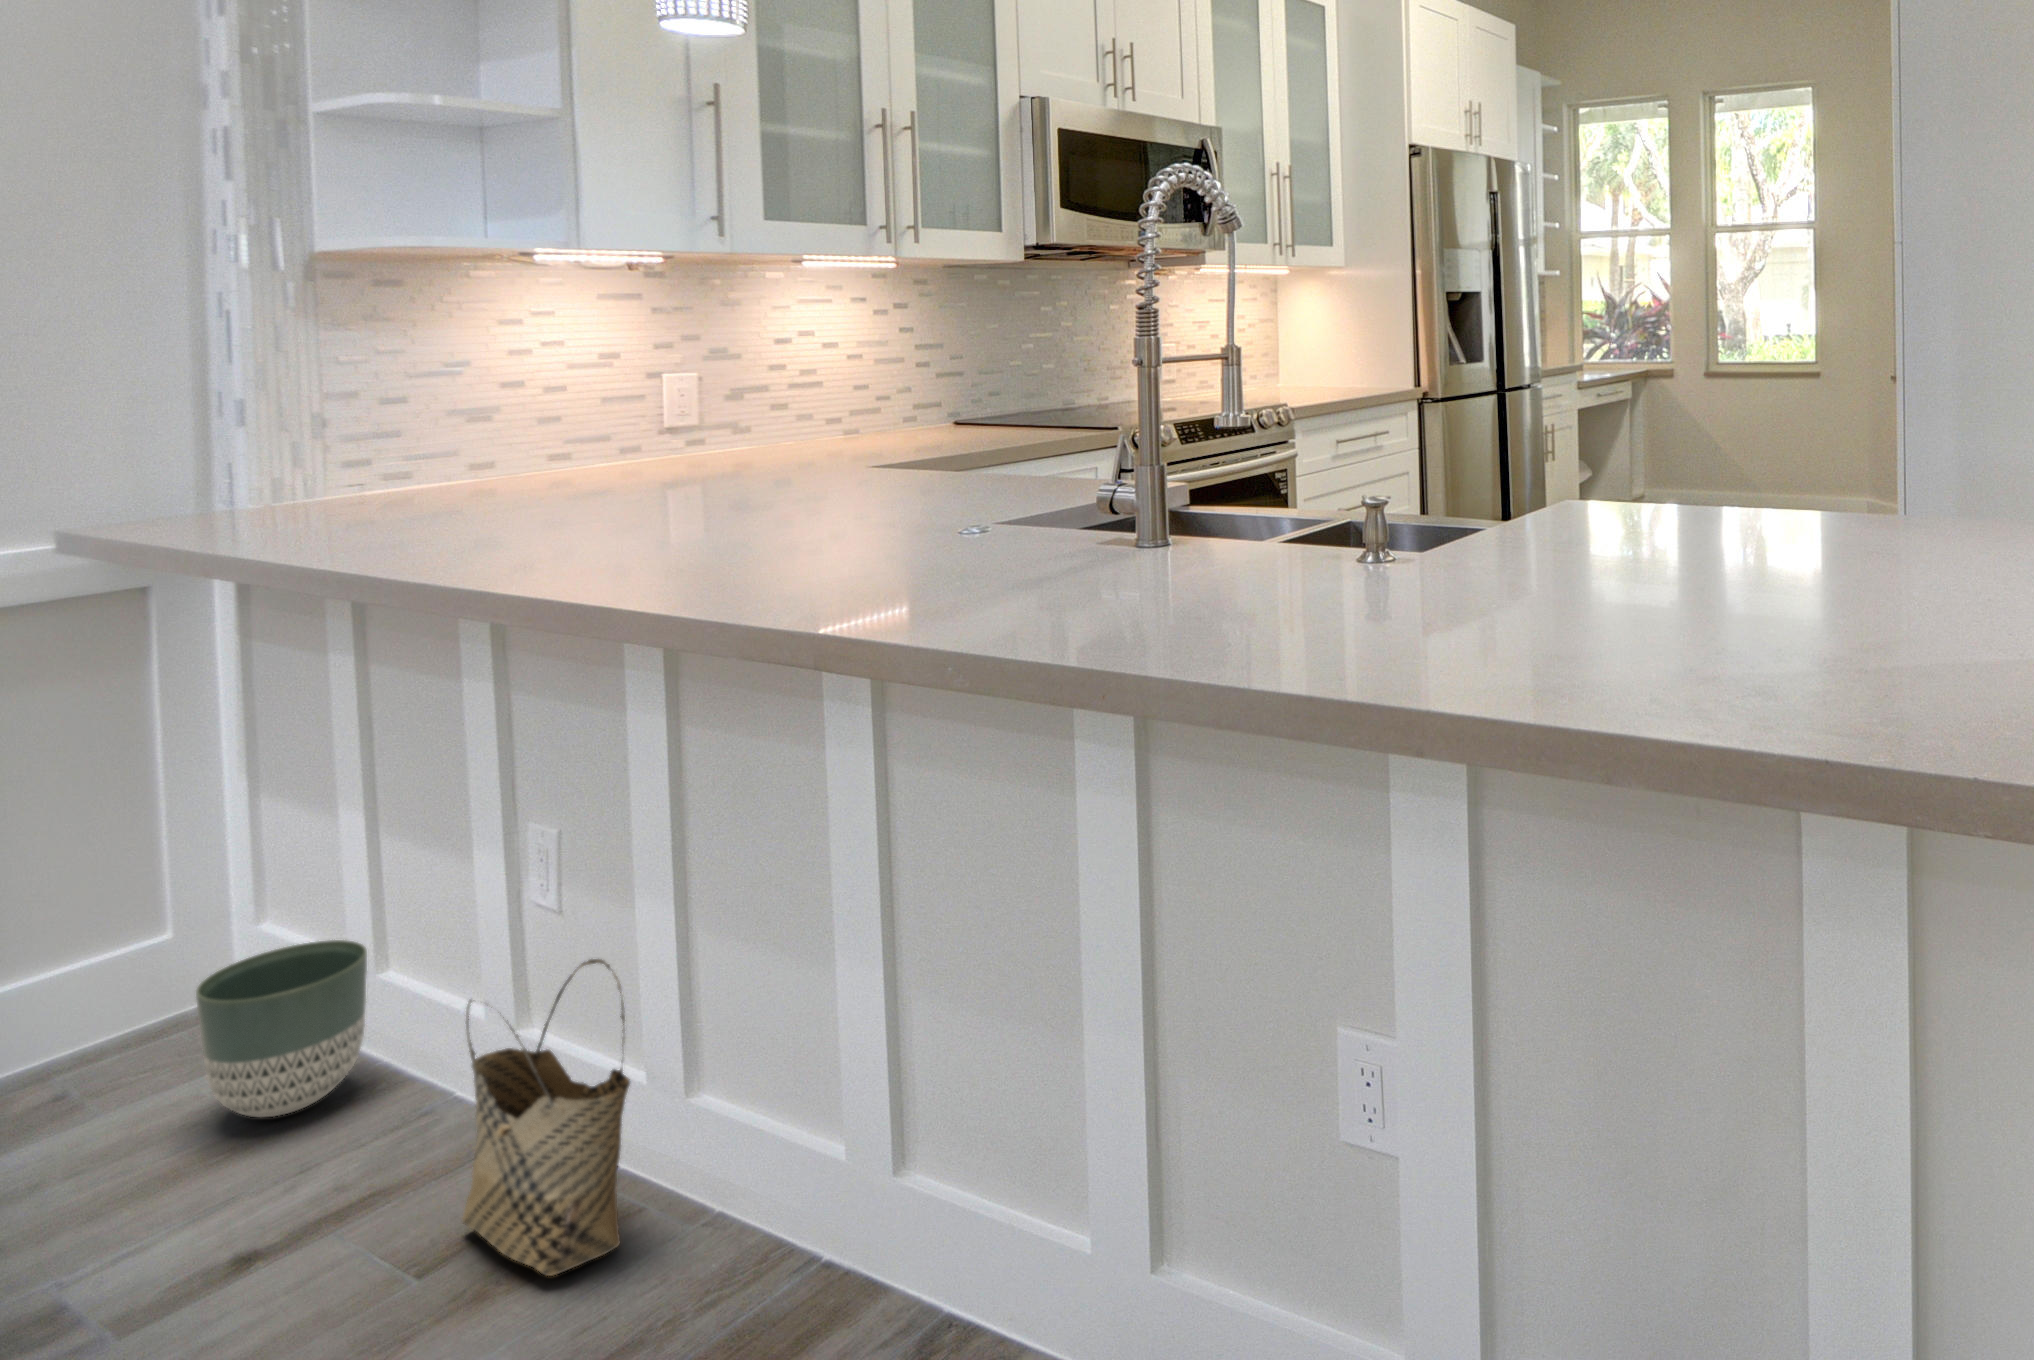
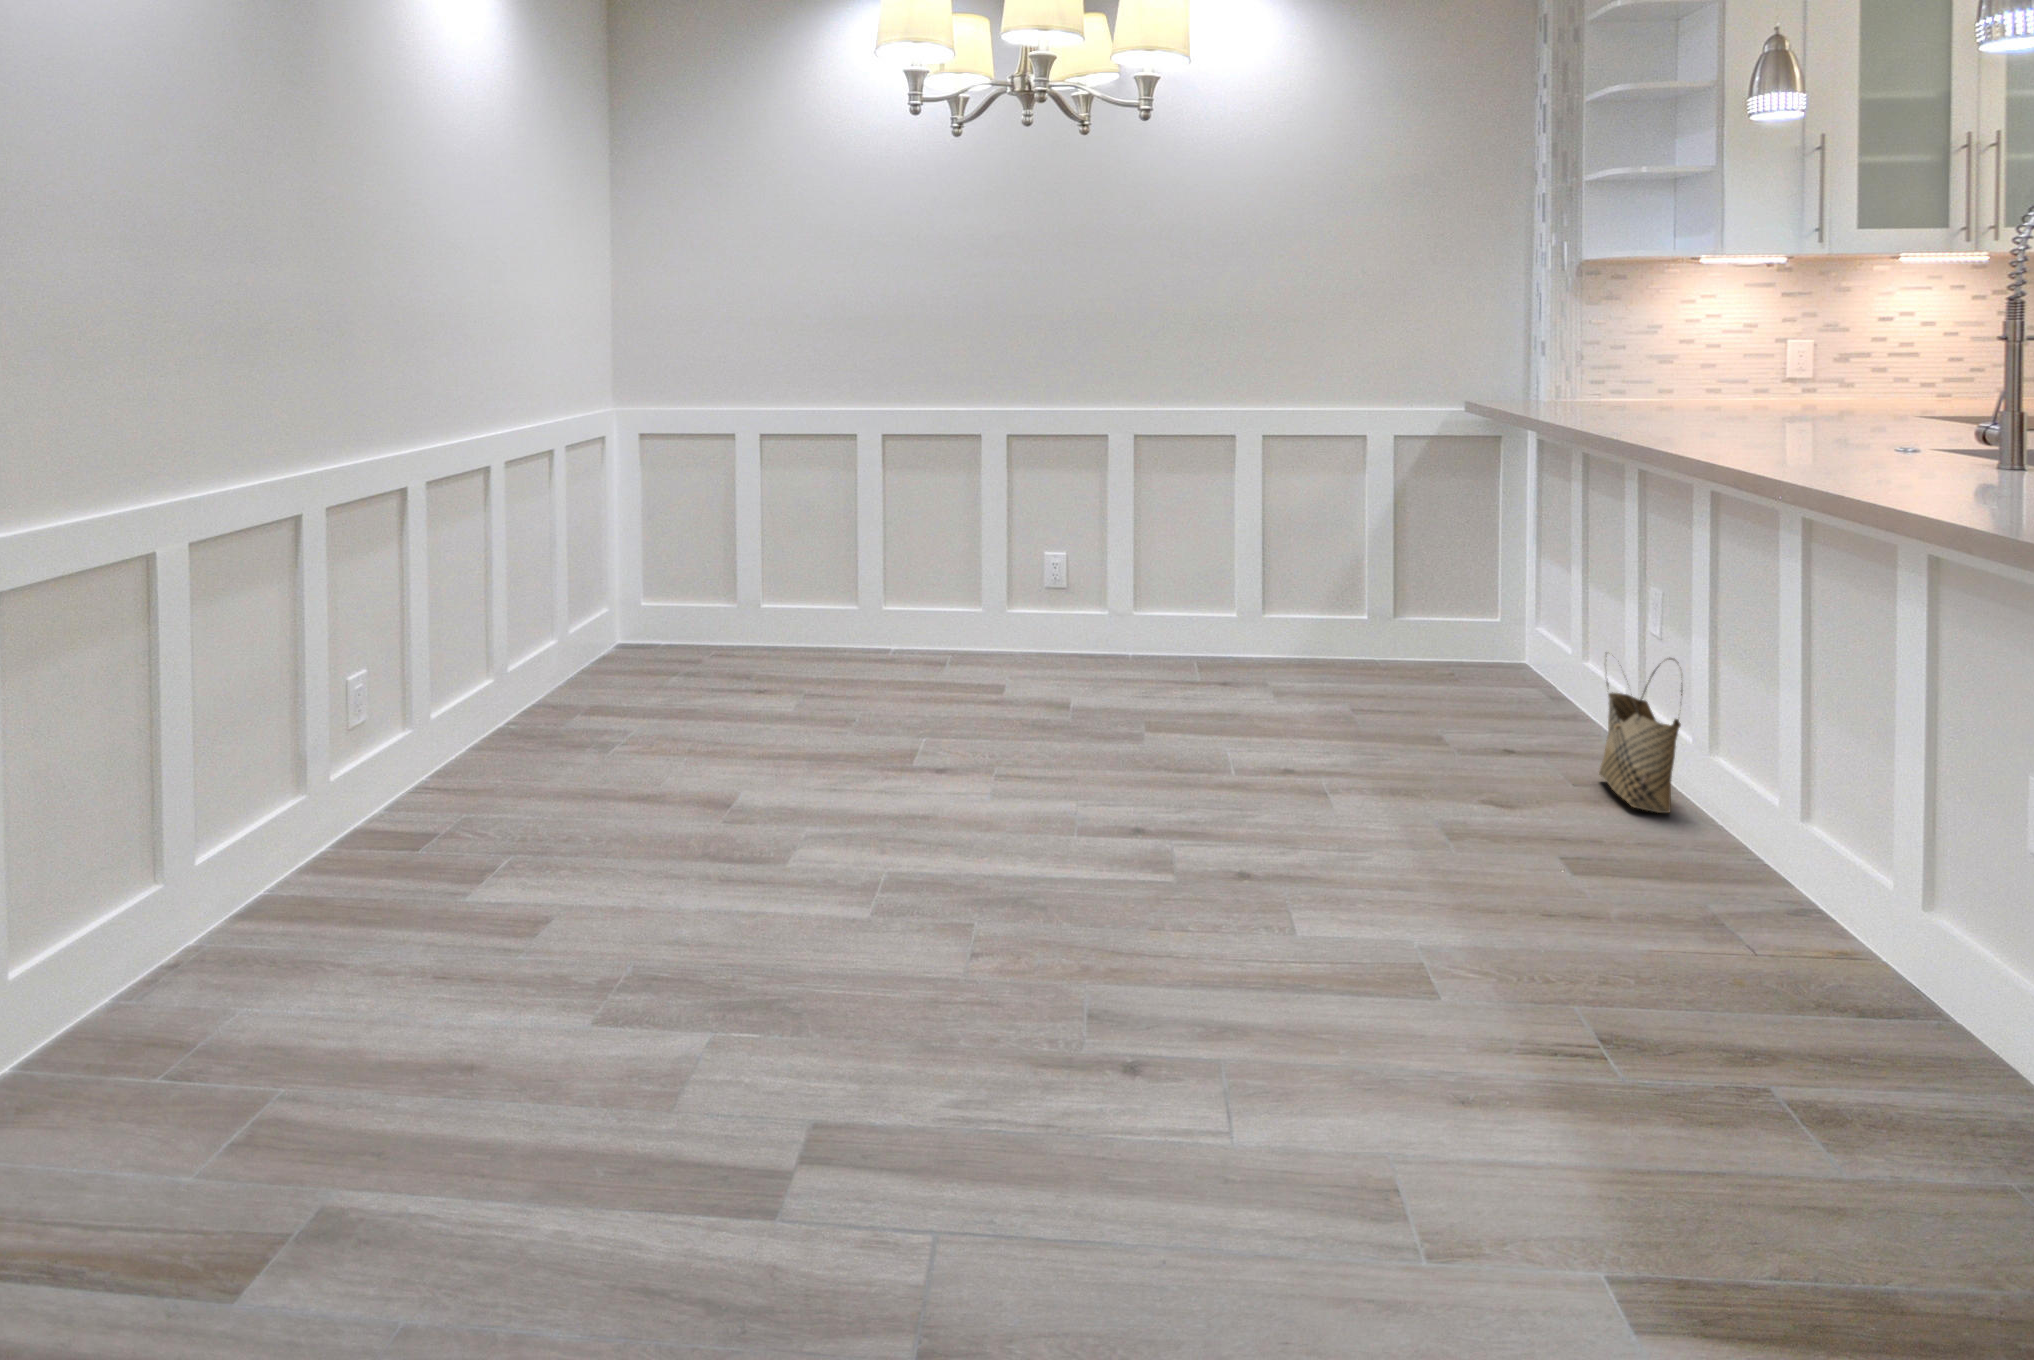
planter: present [196,940,367,1117] -> none [1503,630,1577,713]

